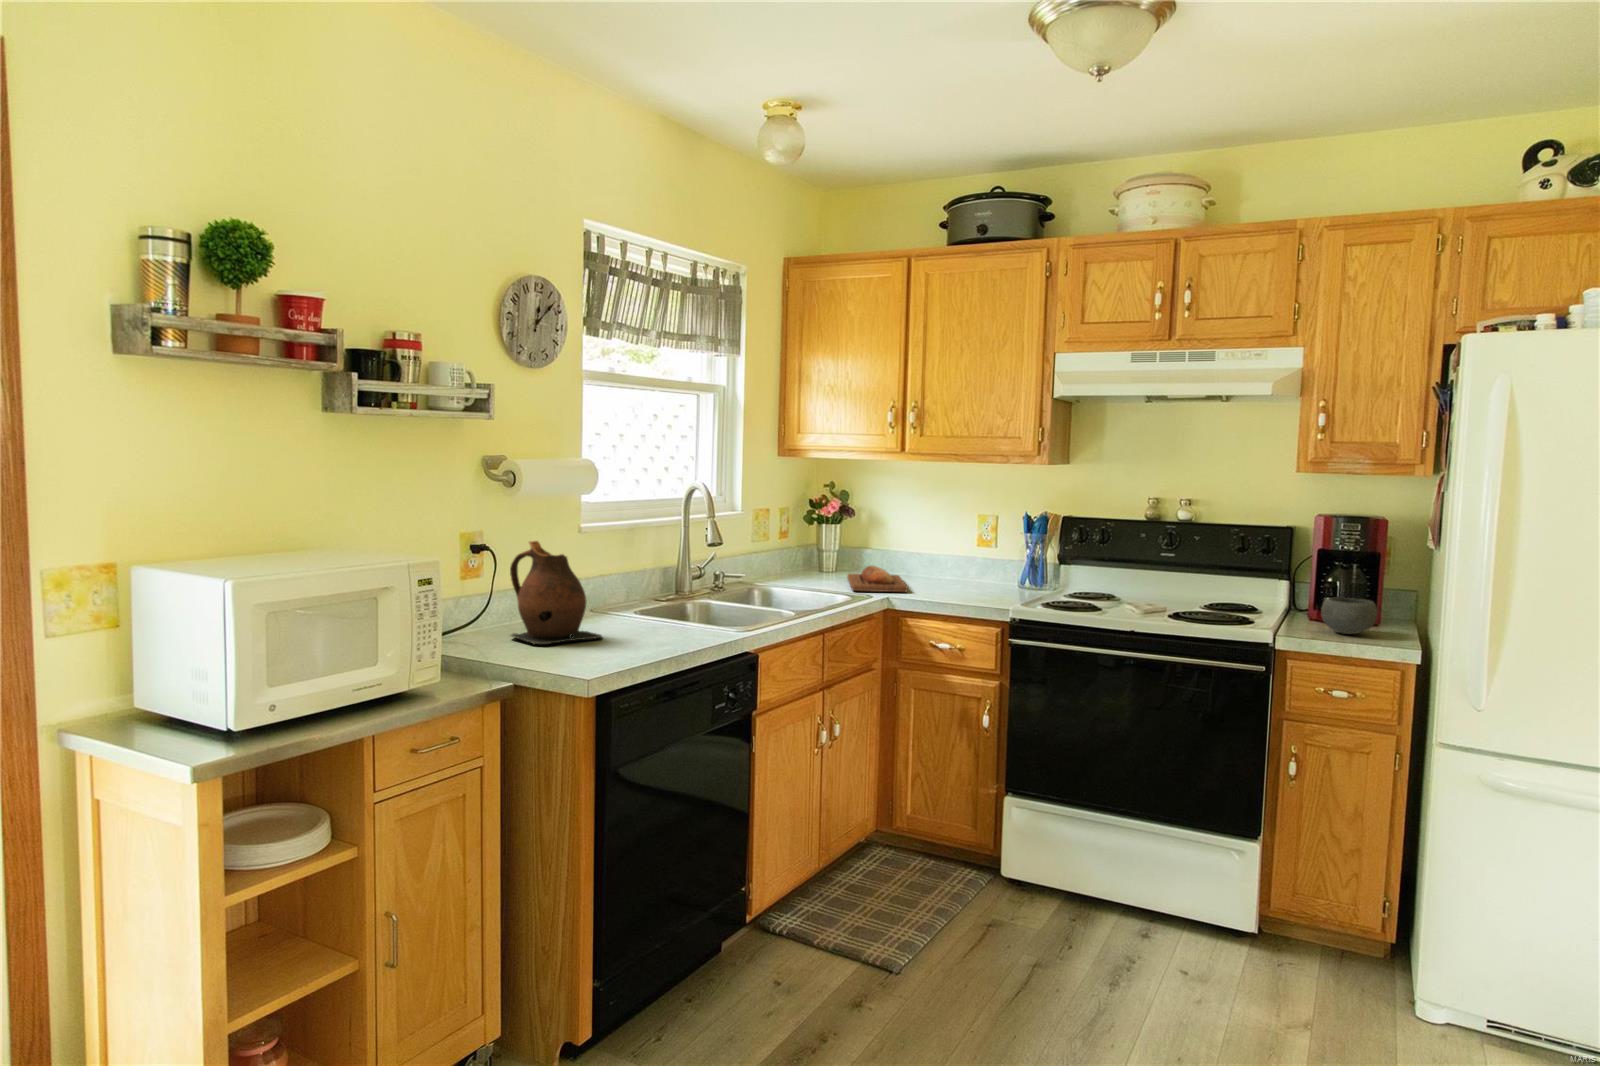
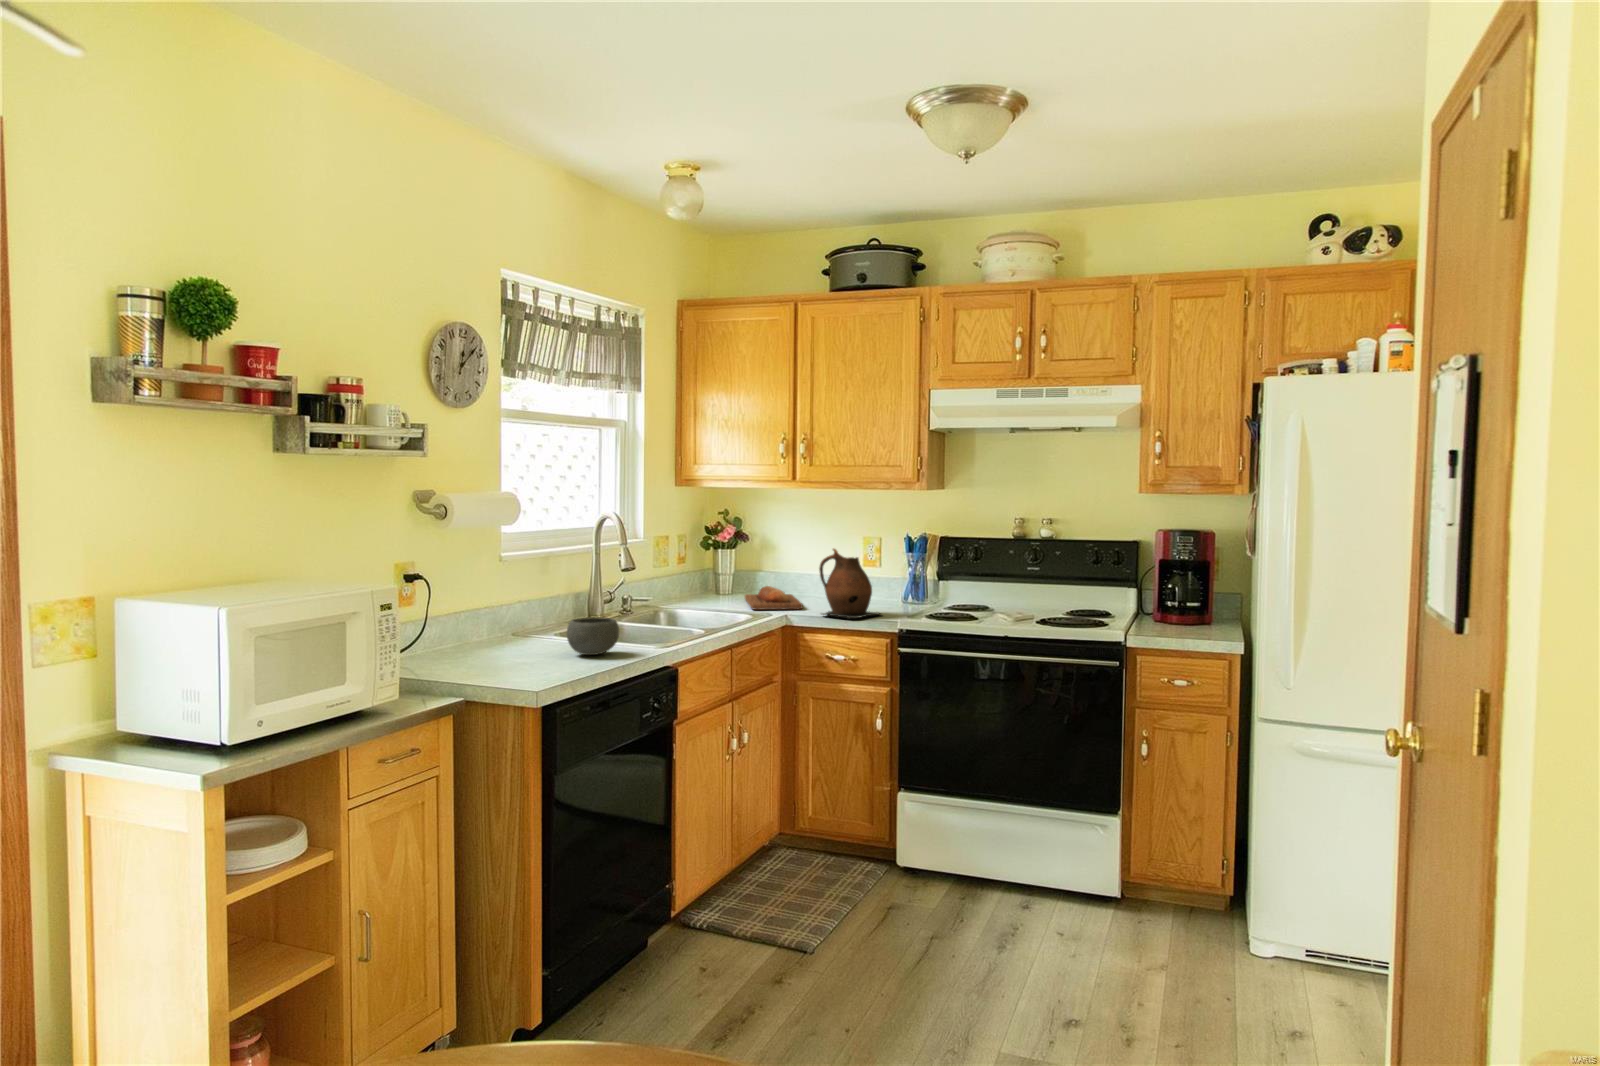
ceramic pitcher: present [510,541,602,645] -> present [819,548,881,619]
bowl: present [1321,598,1377,634] -> present [567,618,619,655]

